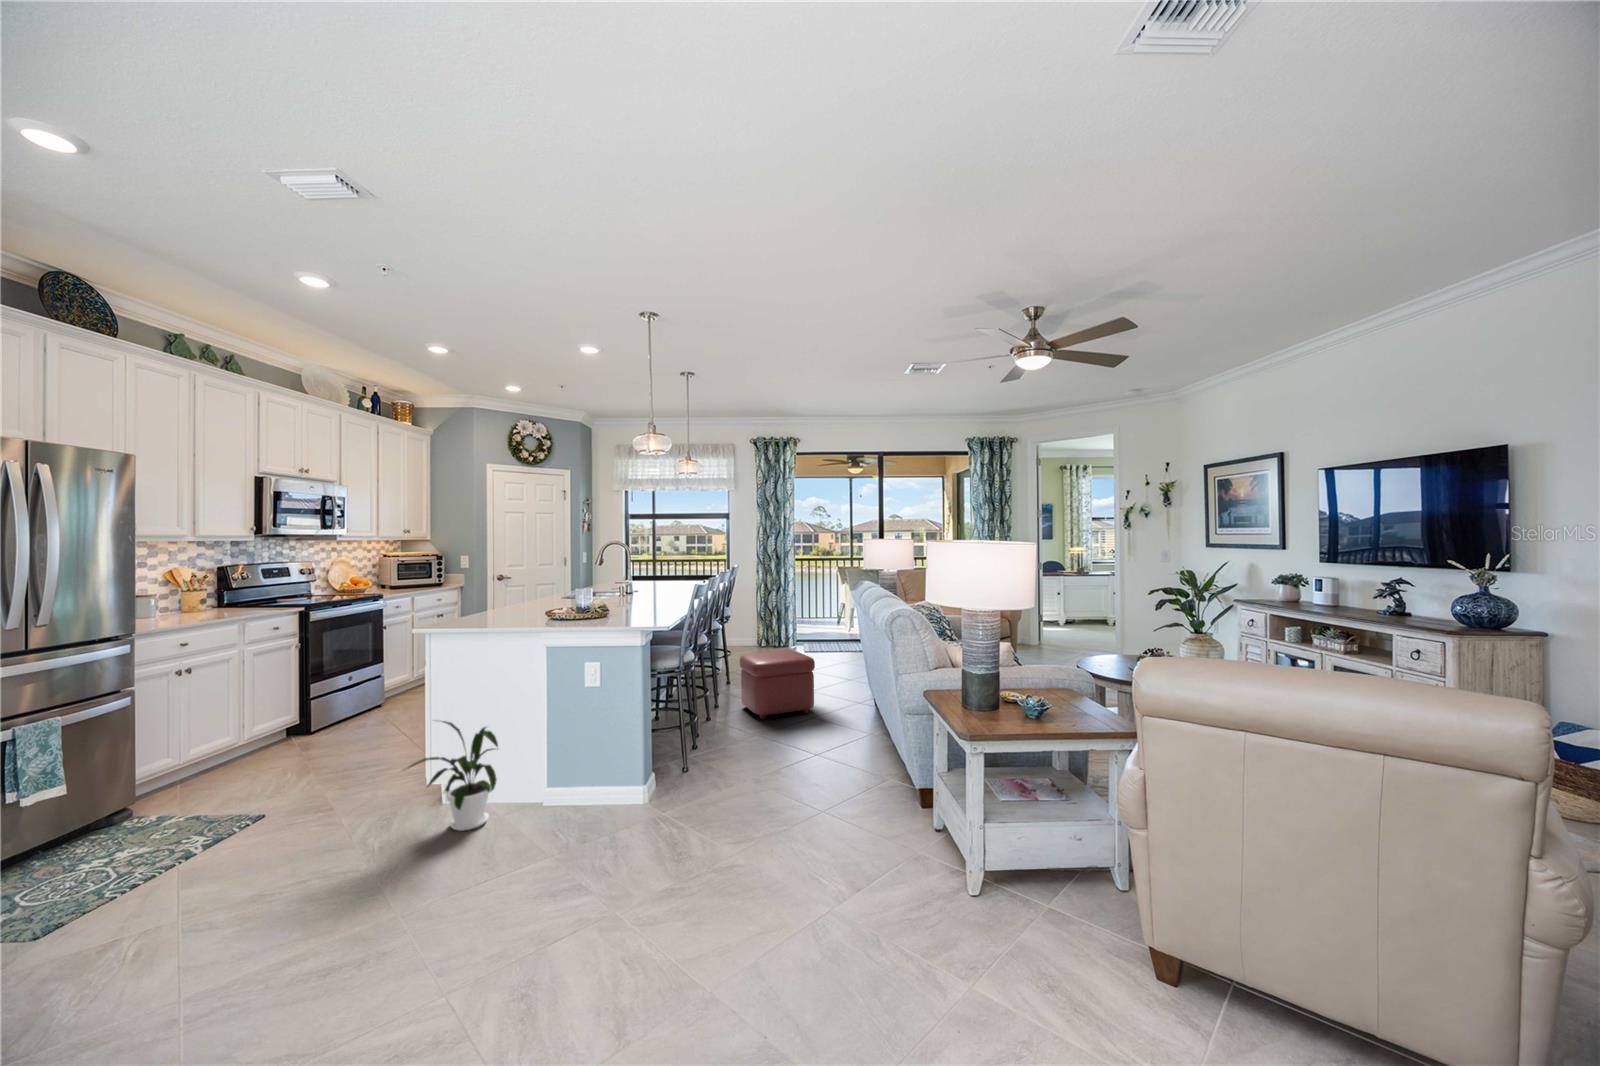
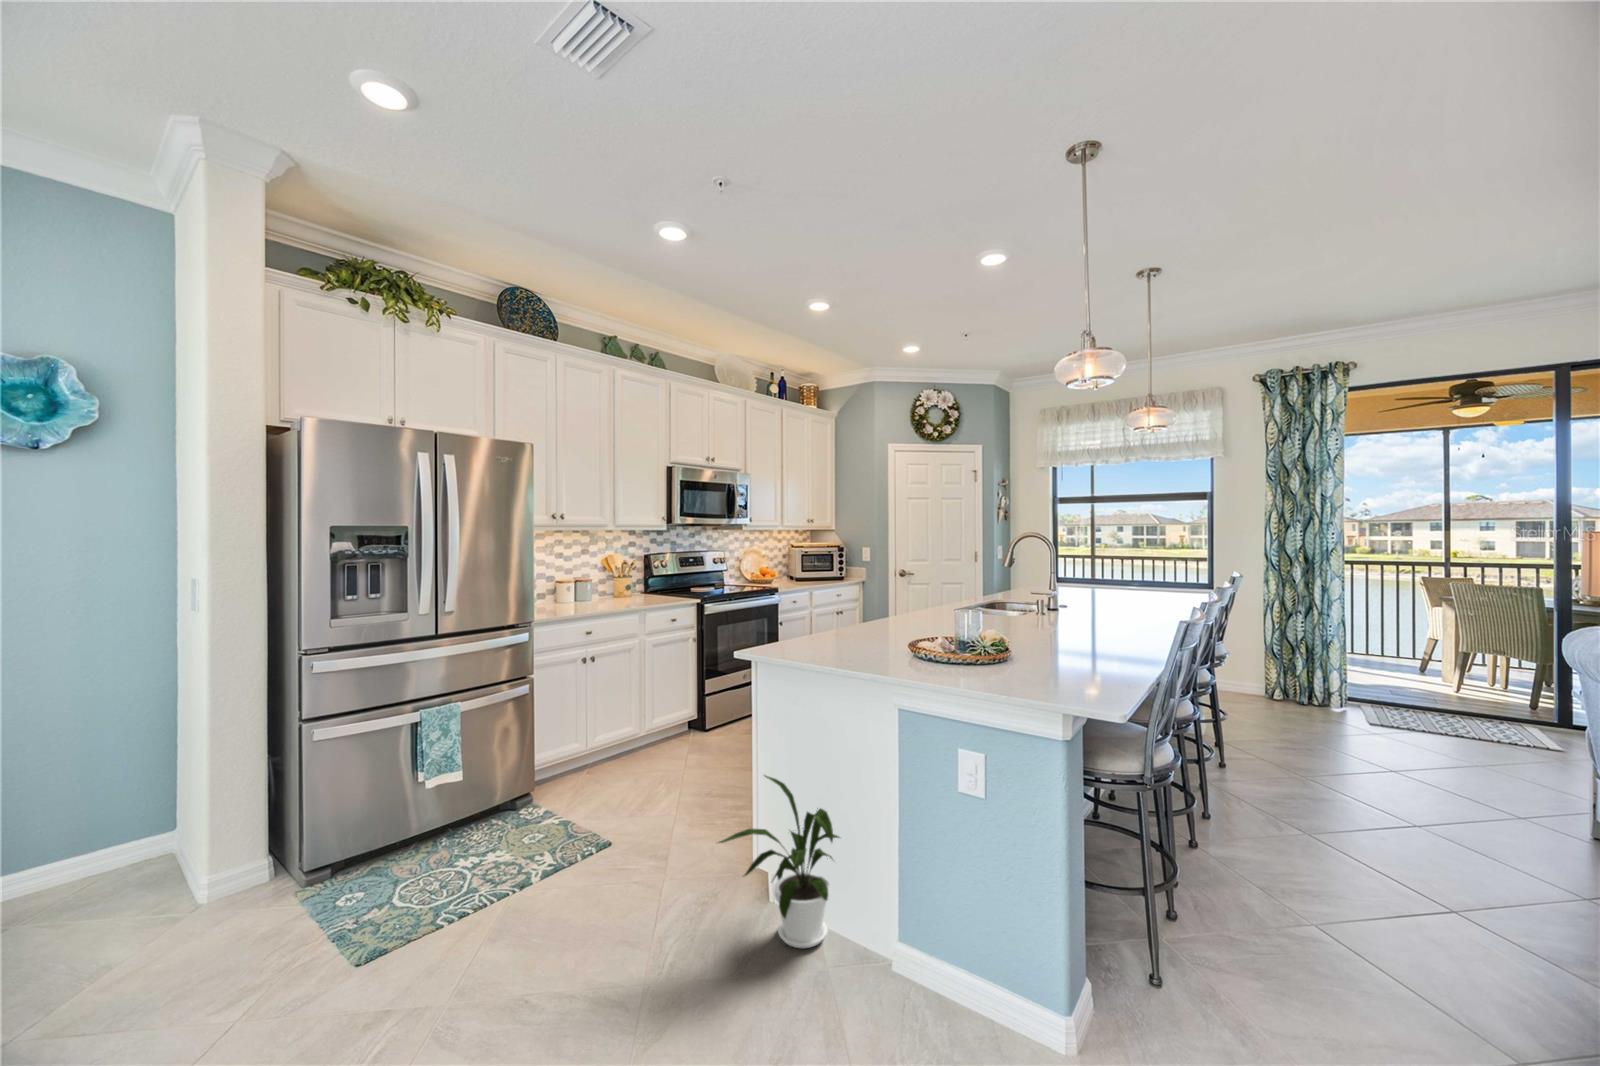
ottoman: present [740,650,815,719] -> none [1247,731,1431,872]

